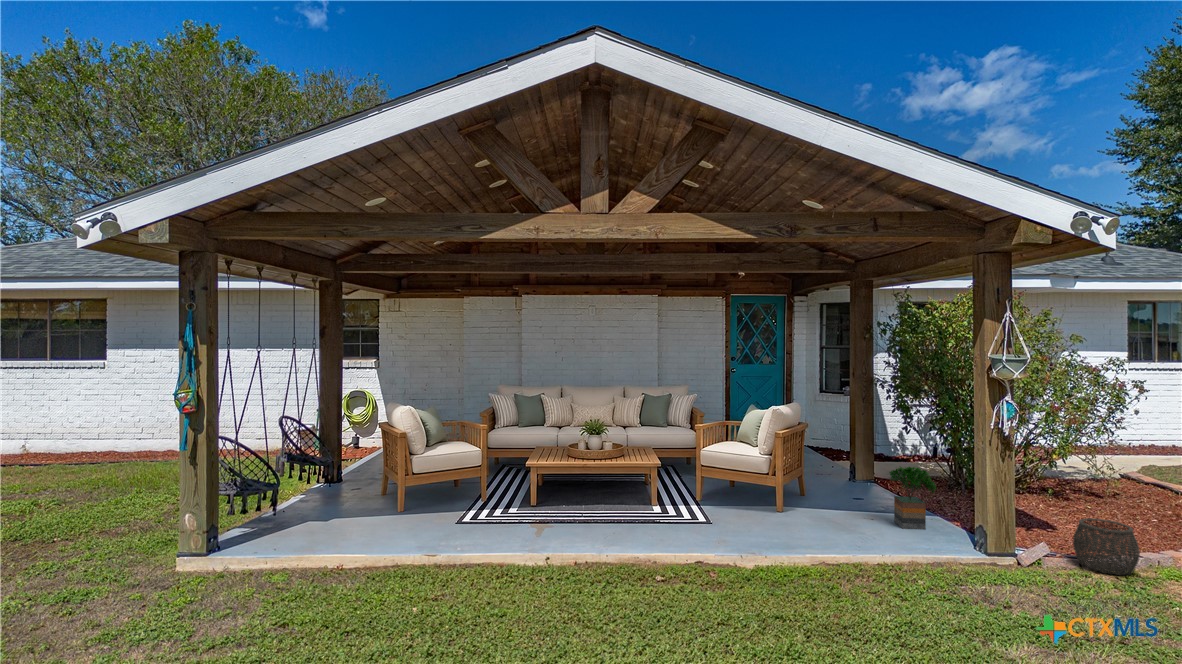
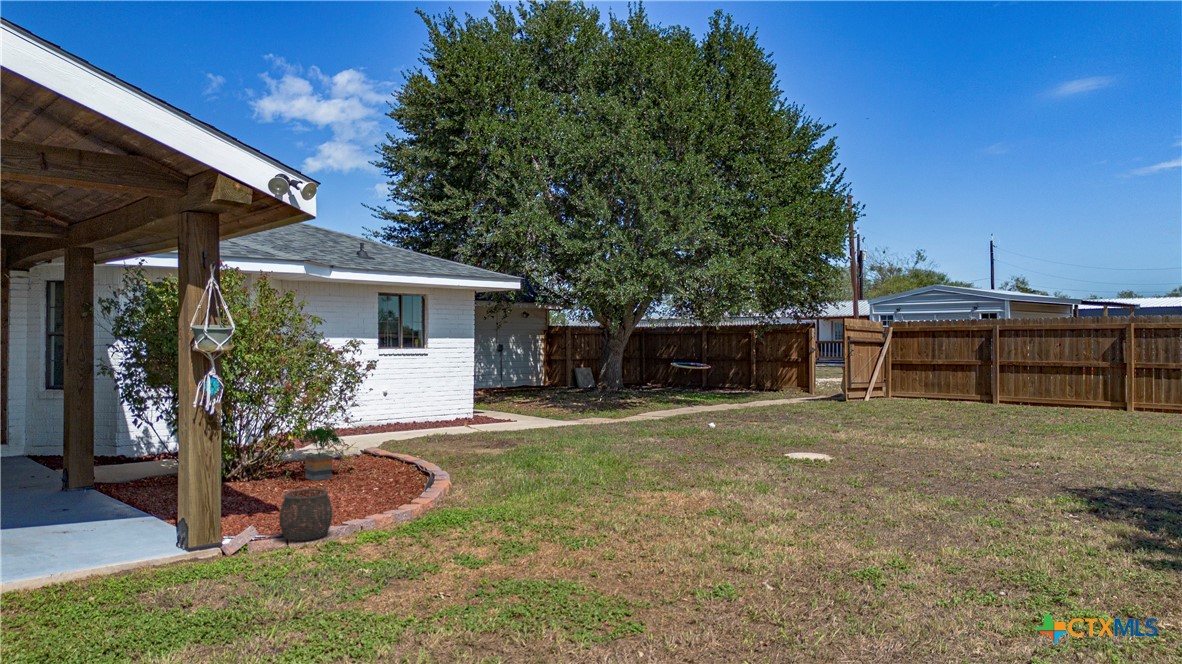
potted tree: present [889,467,936,530] -> present [303,428,340,481]

